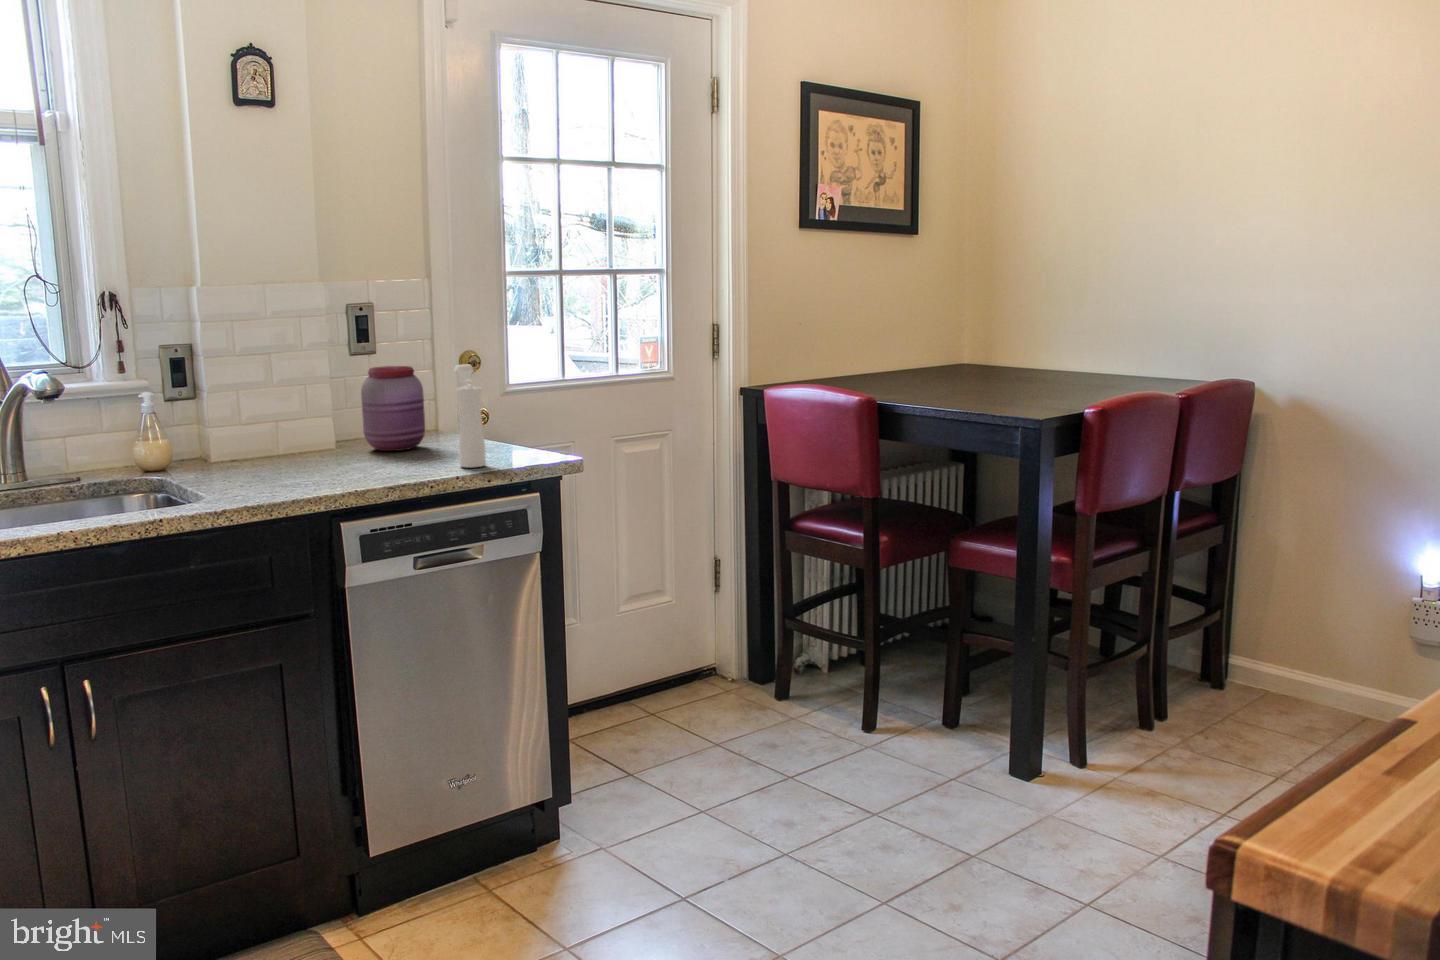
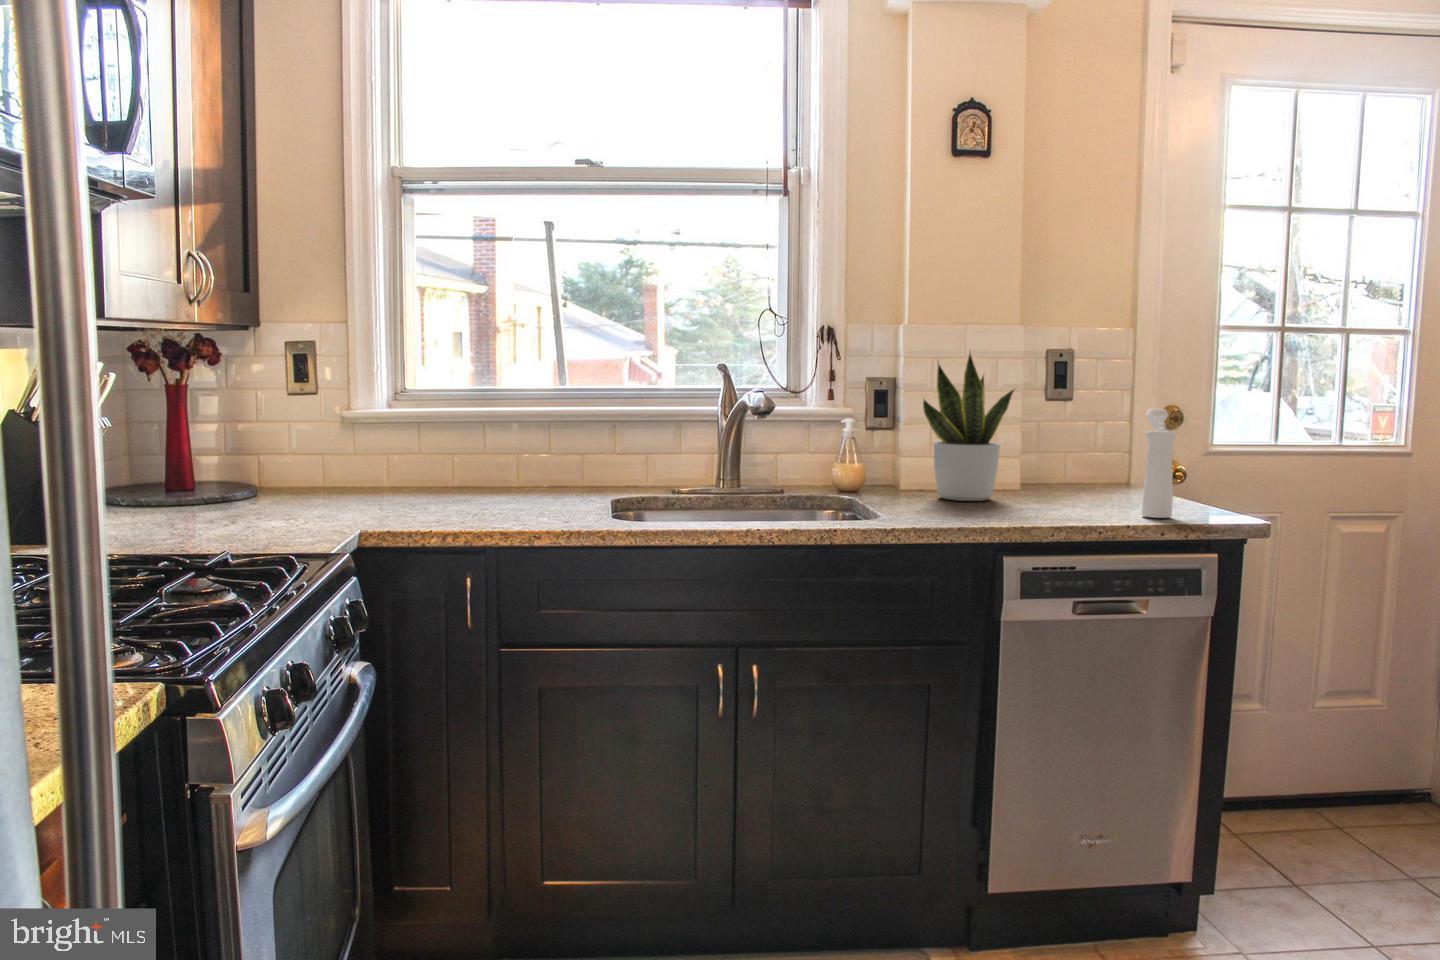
potted plant: none [234,313,329,469] -> present [923,353,1014,501]
jar: present [361,366,425,451] -> none [1044,411,1111,497]

